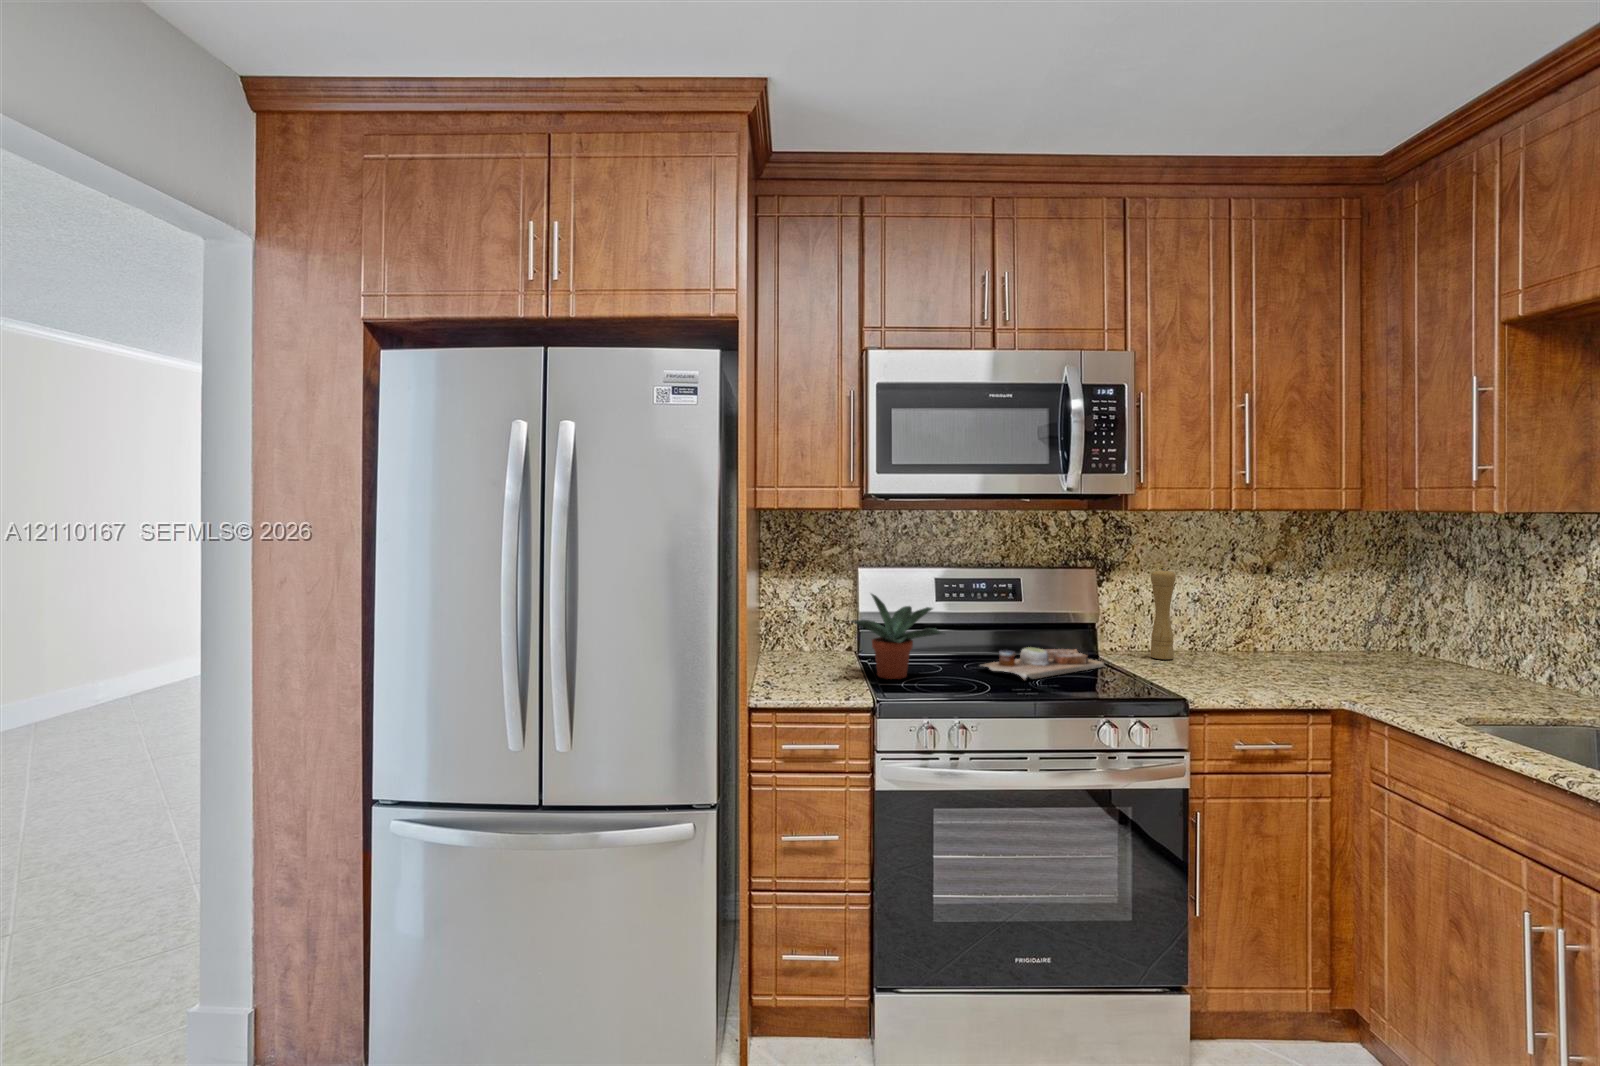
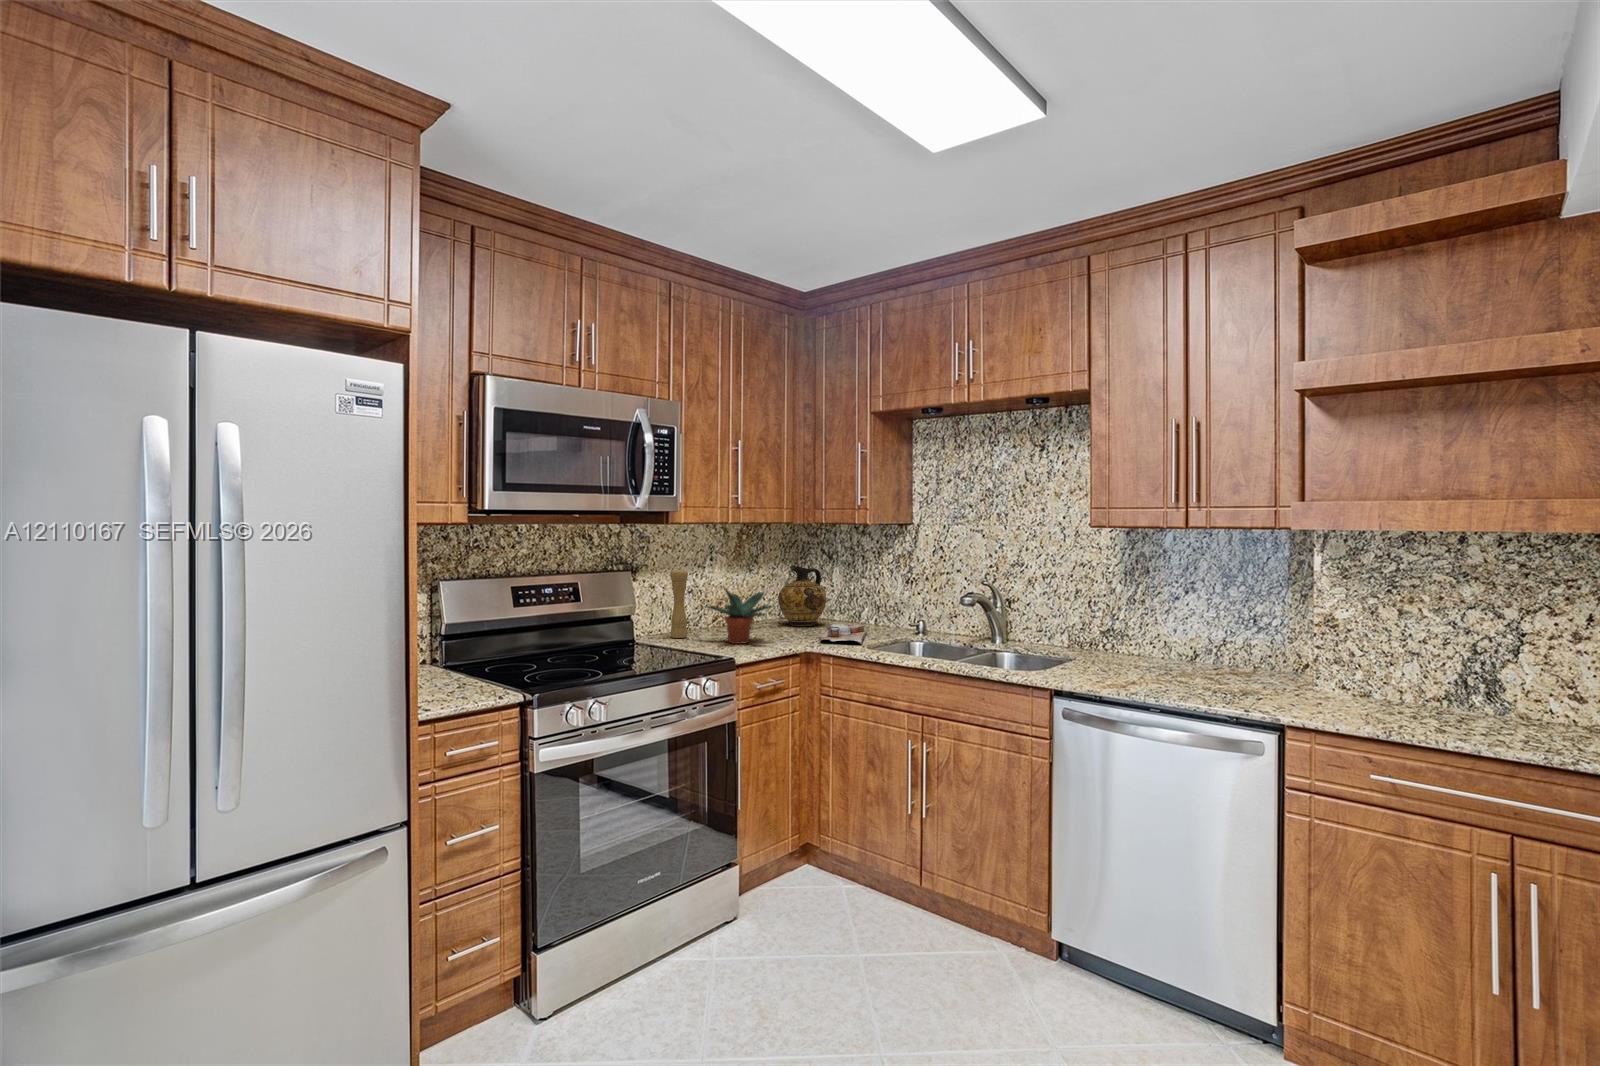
ceramic jug: none [1349,573,1441,667] -> present [778,565,827,626]
potted plant: present [851,594,942,679] -> present [705,587,772,644]
cutting board: present [980,647,1104,680] -> present [819,623,867,644]

